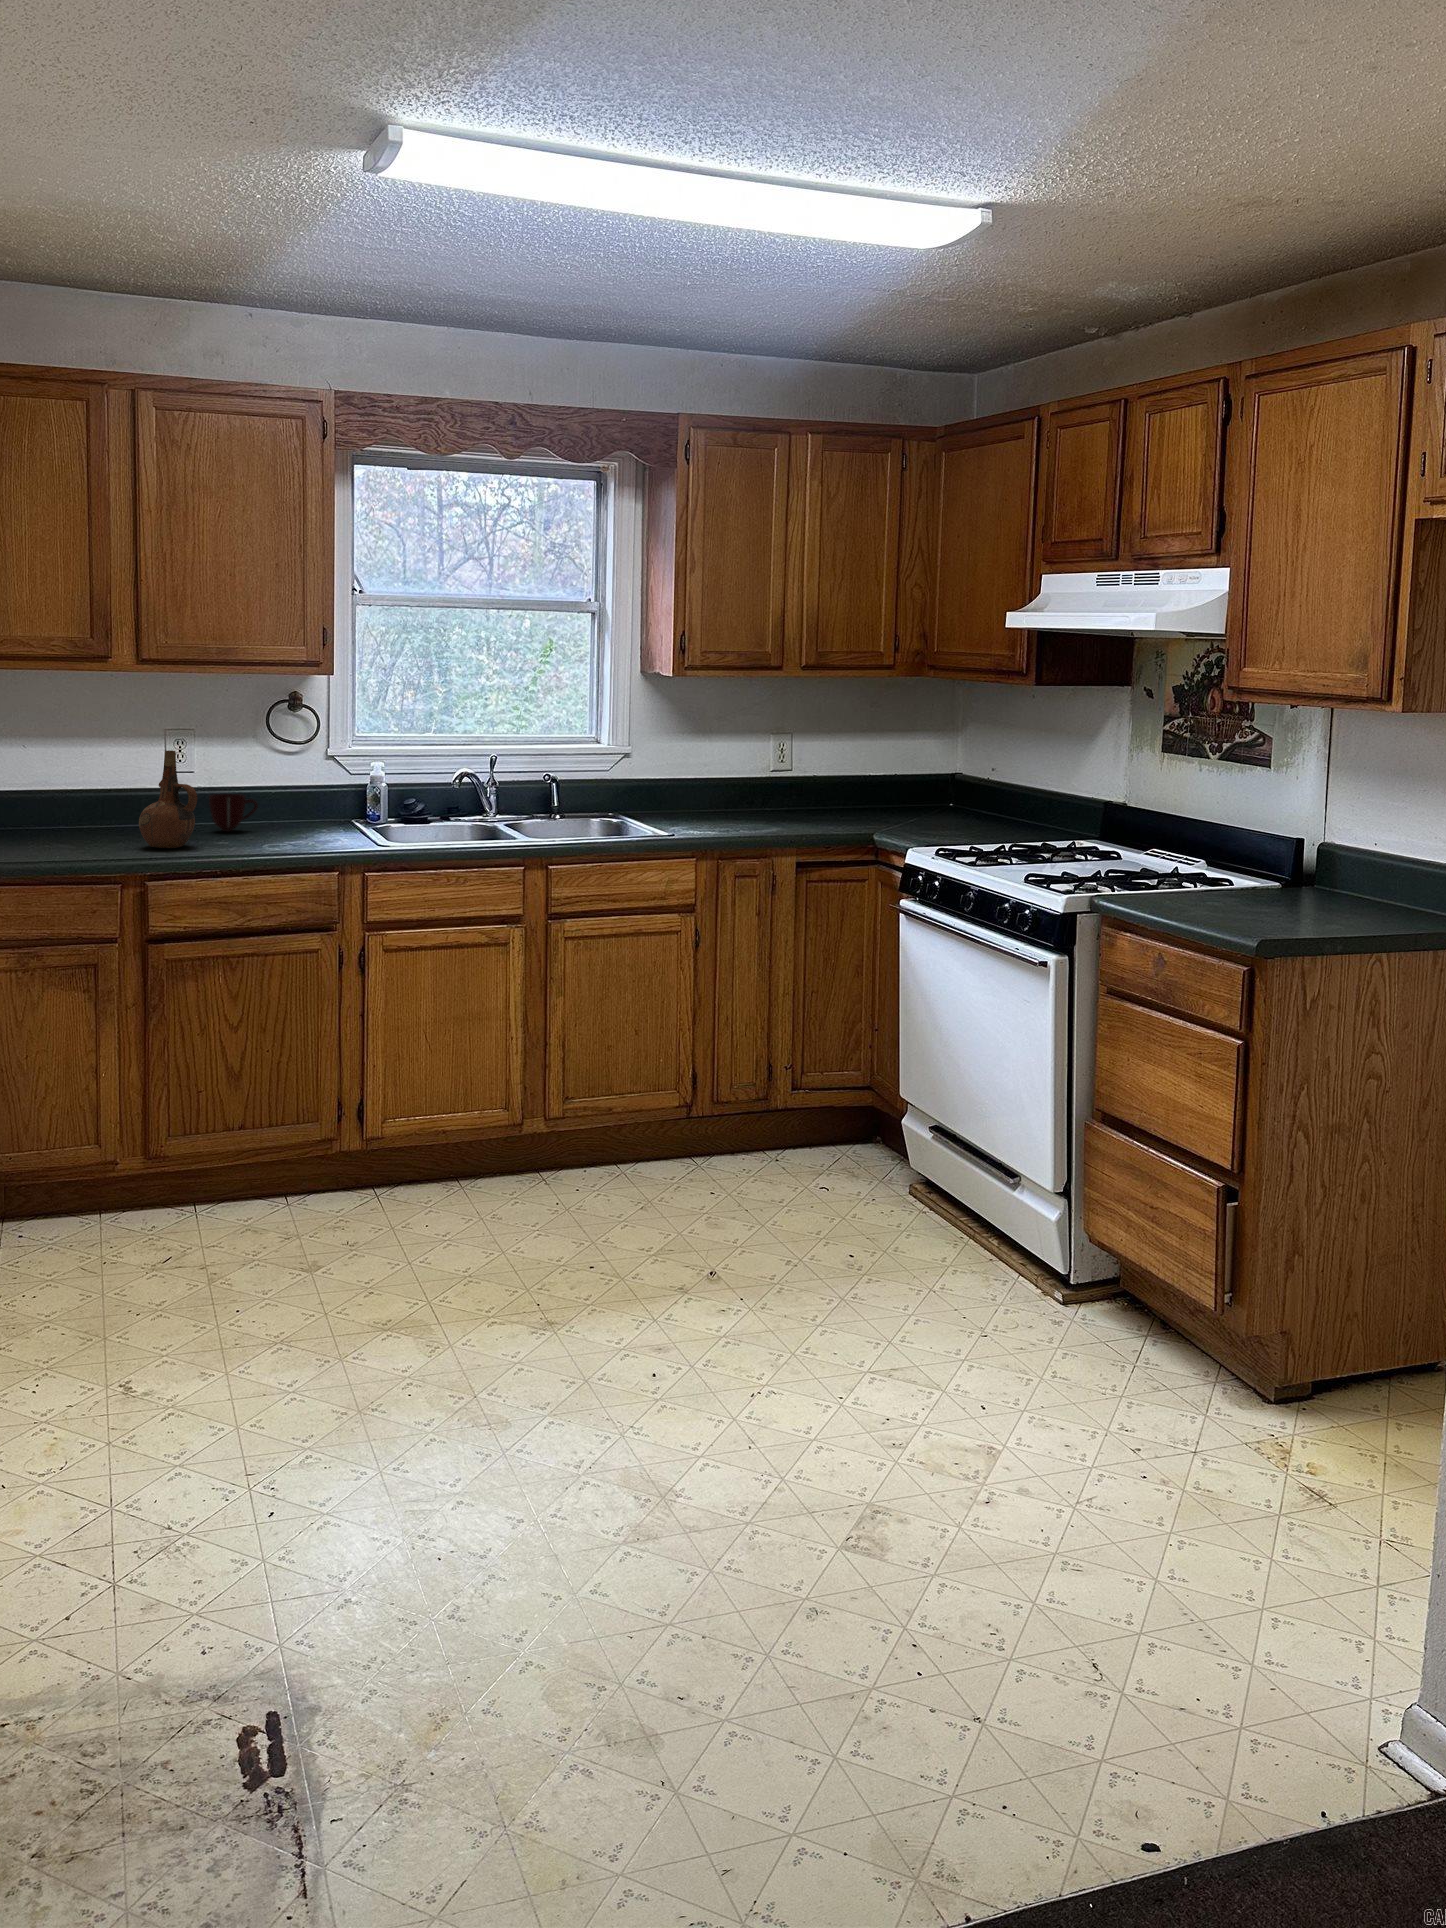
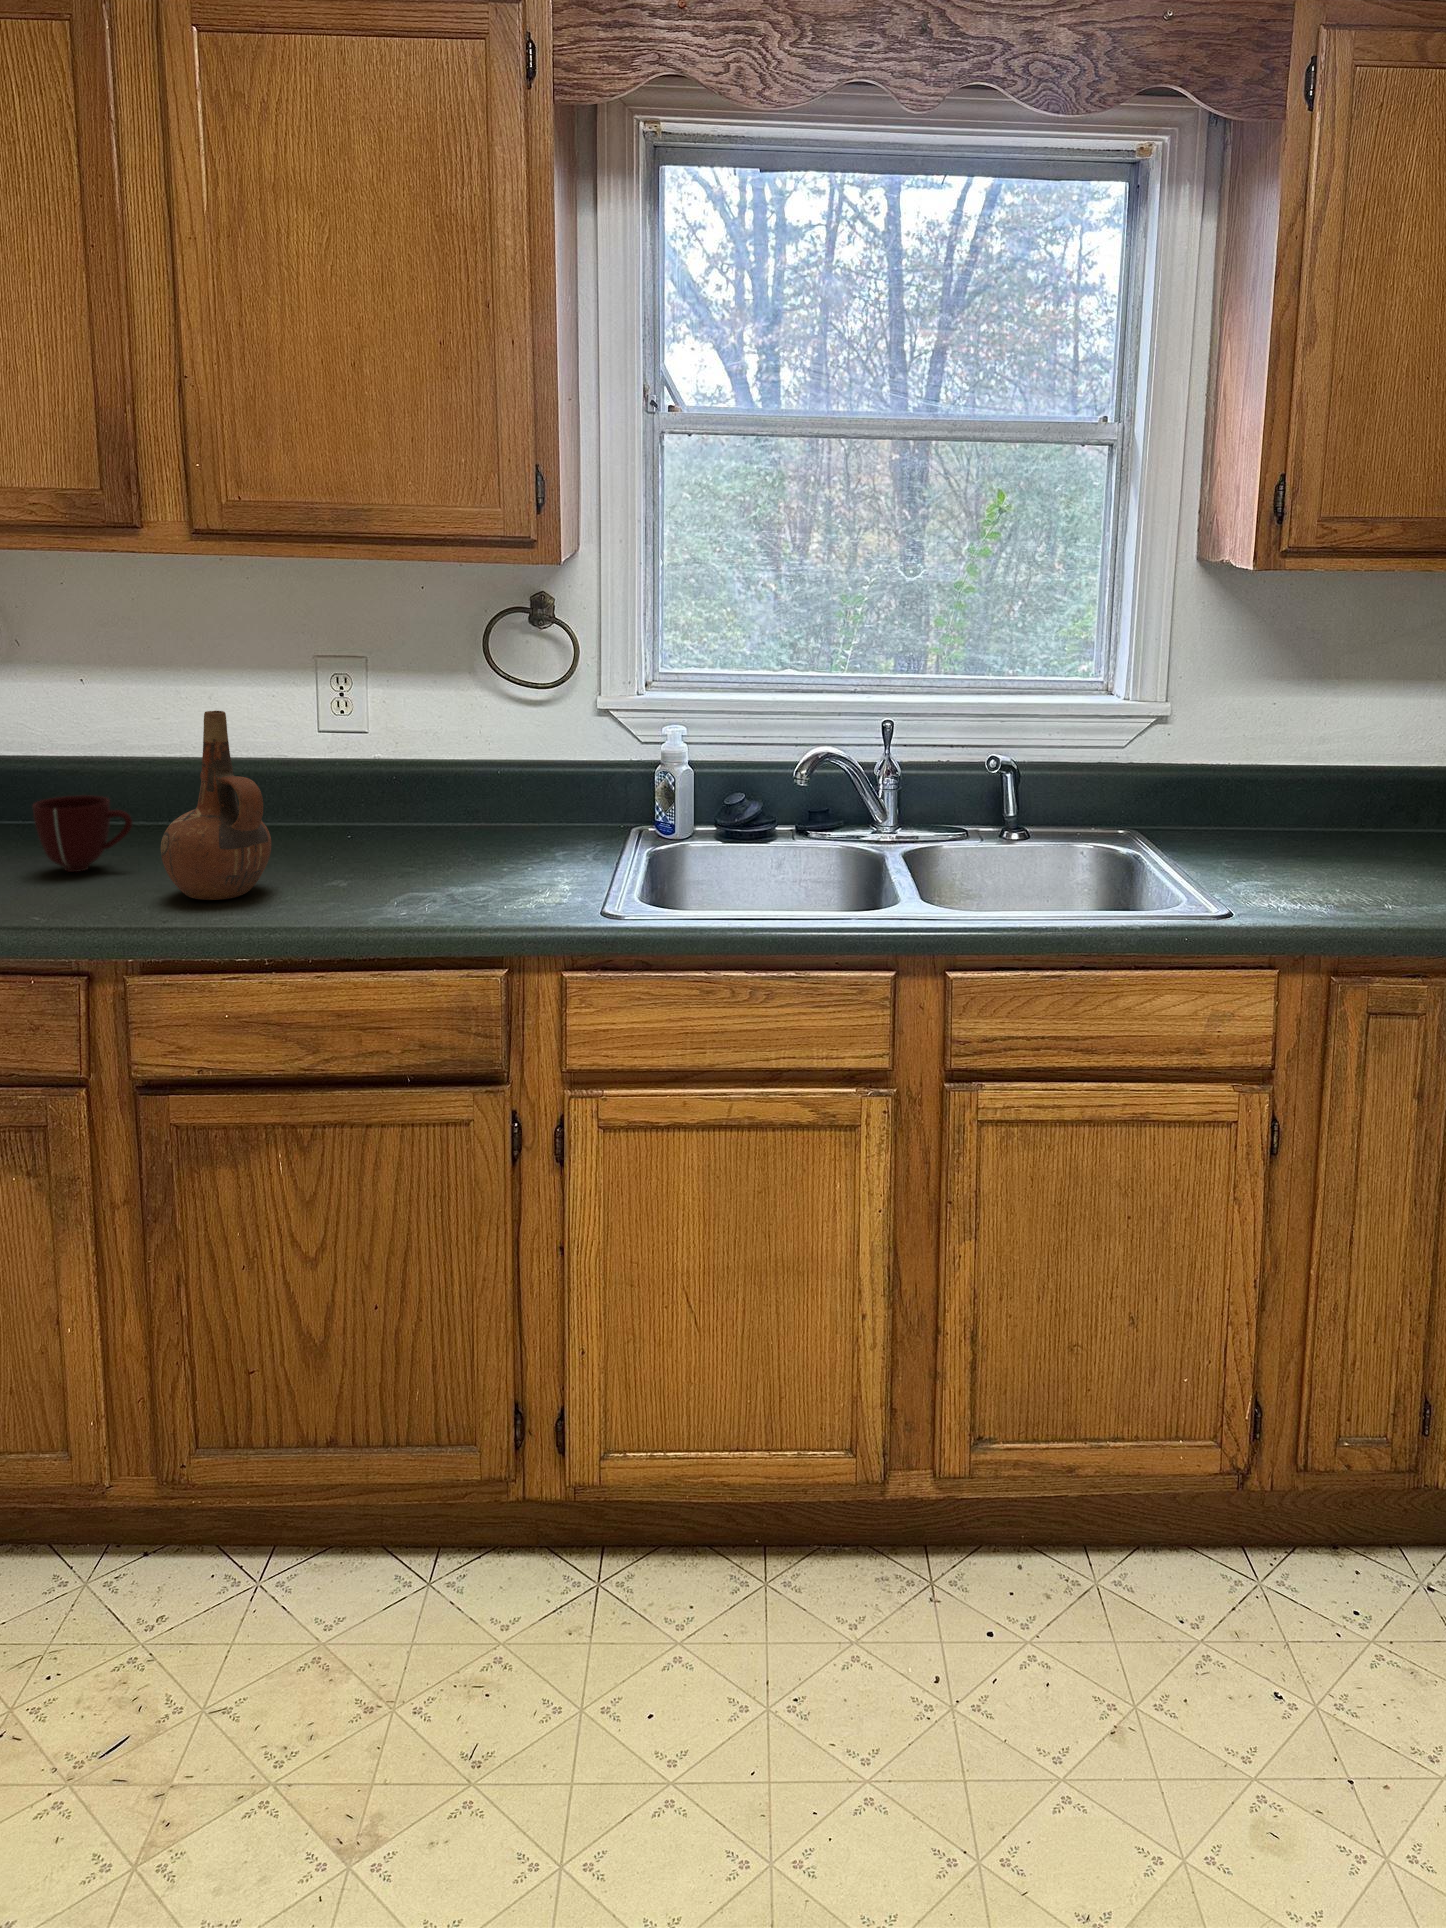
mug: present [209,794,258,832] -> present [33,795,133,872]

